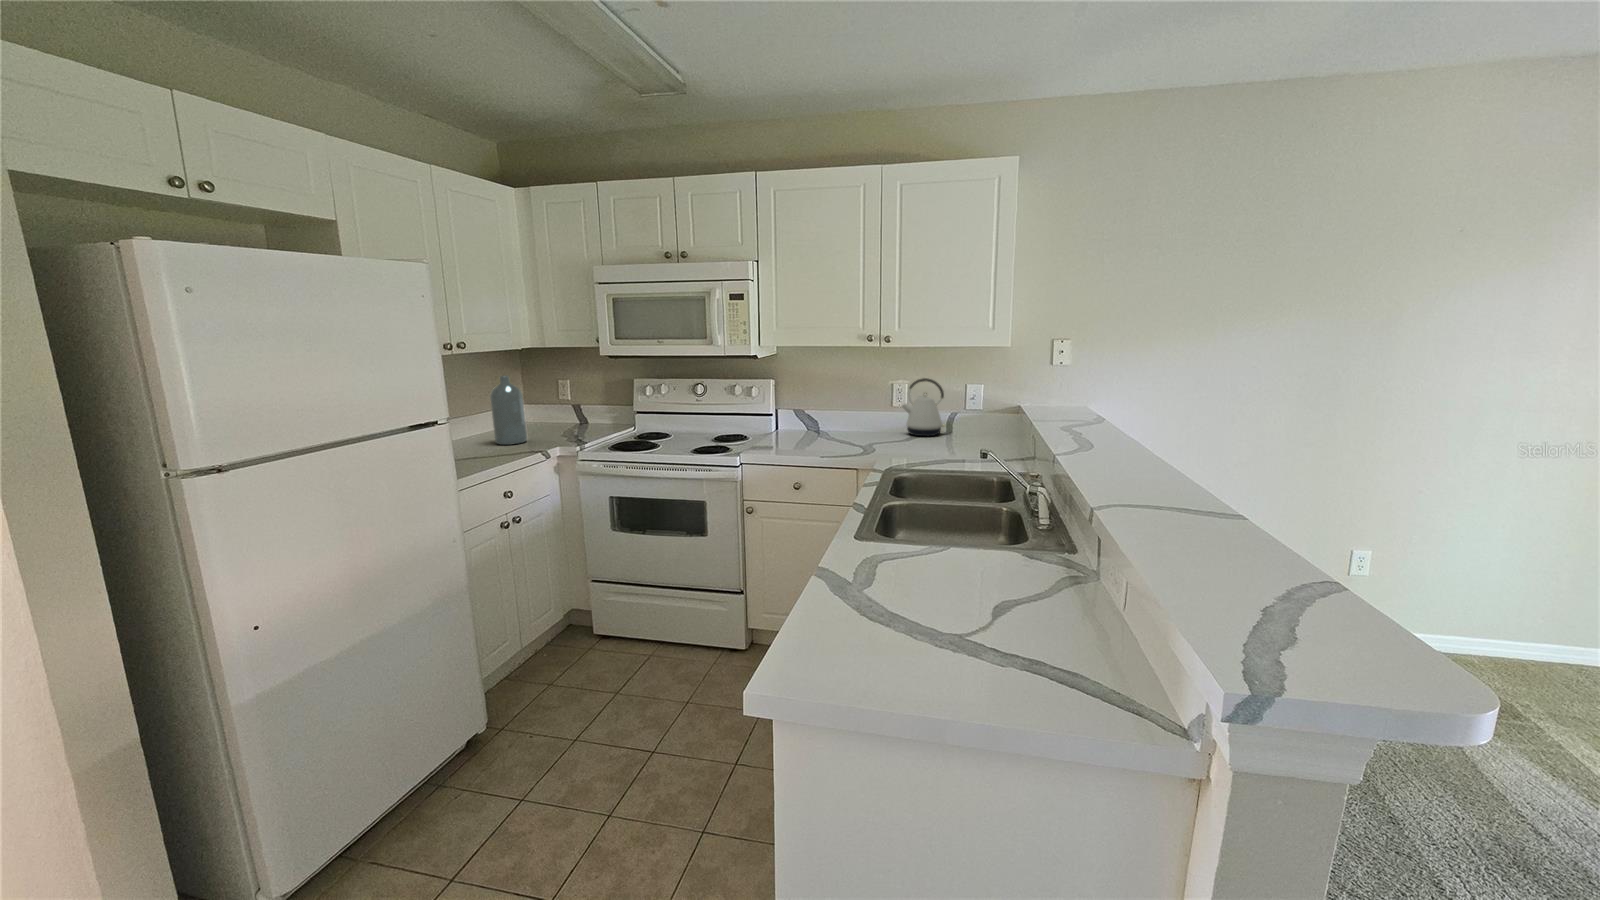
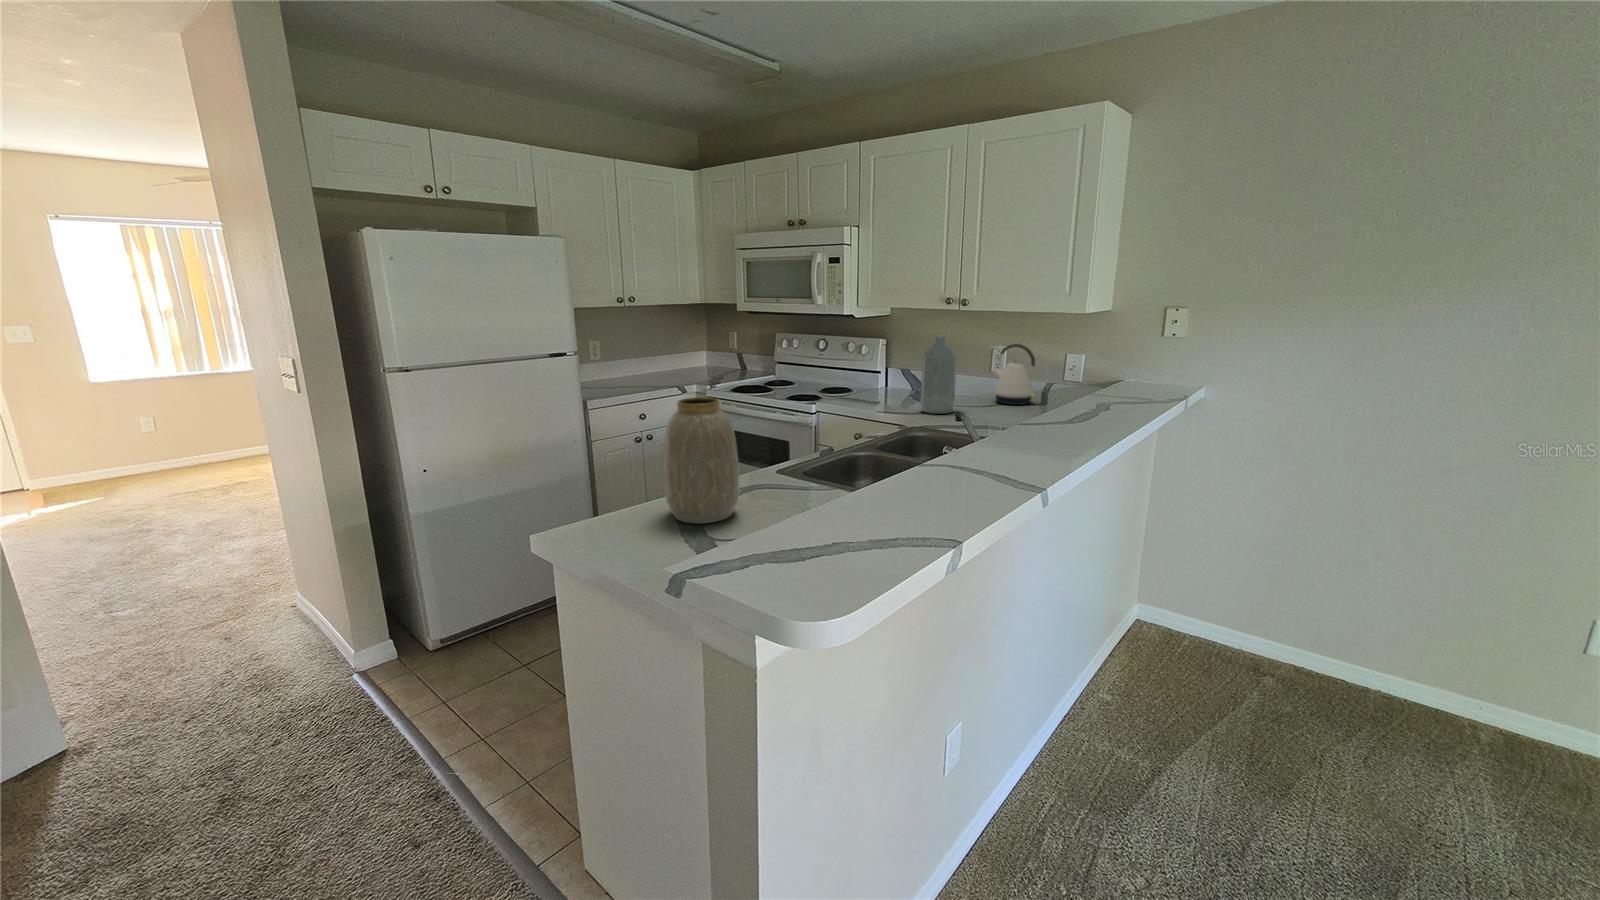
bottle: present [490,376,527,445] -> present [921,336,957,414]
vase: none [881,467,984,643] -> present [663,397,739,524]

